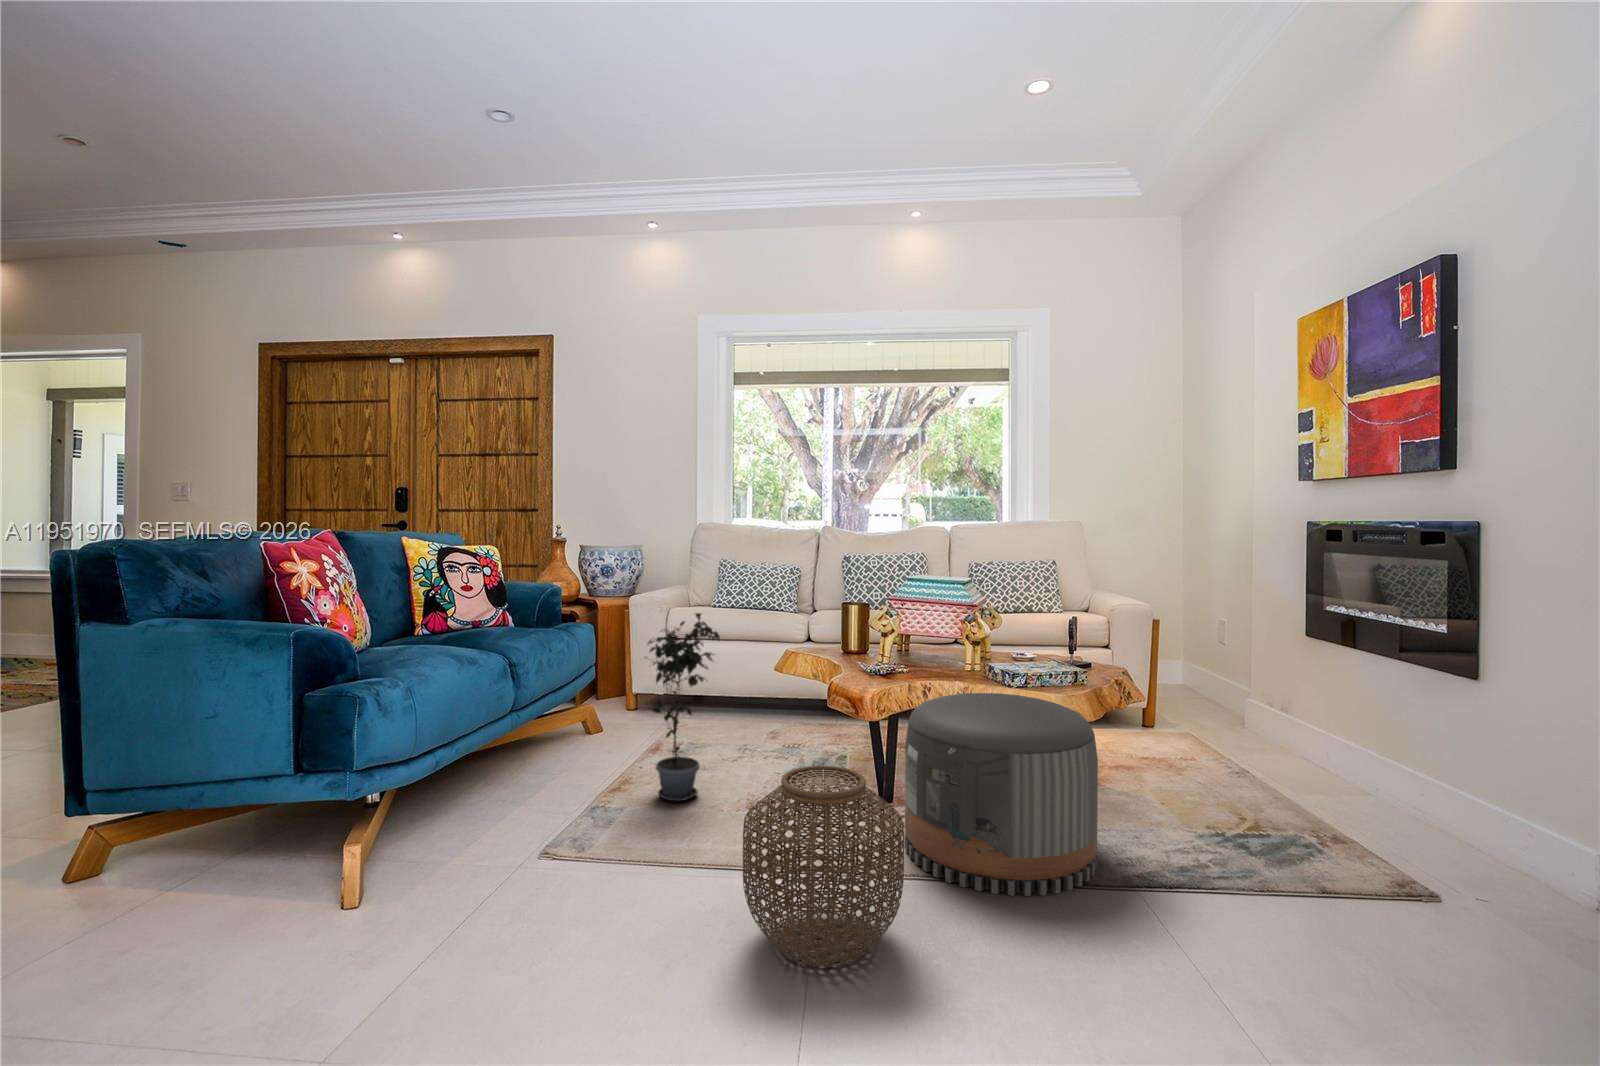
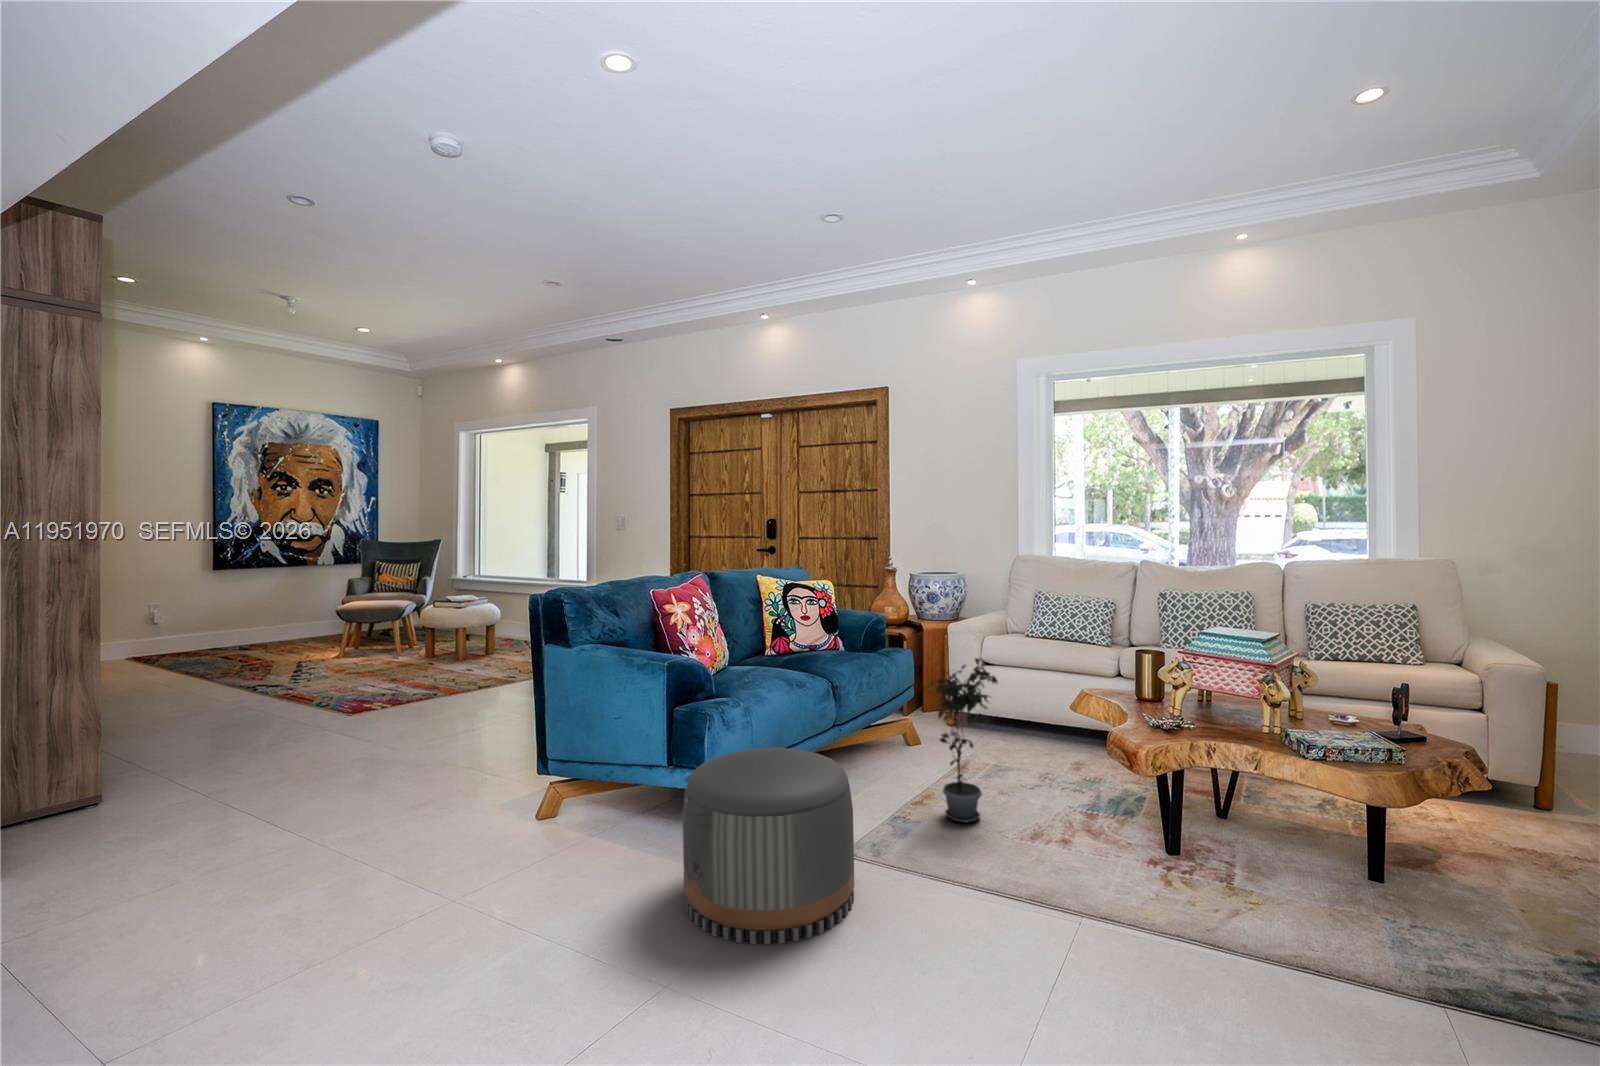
pouf: present [905,693,1098,896] -> present [682,748,854,944]
woven basket: present [743,766,904,967] -> none [973,821,1122,1003]

